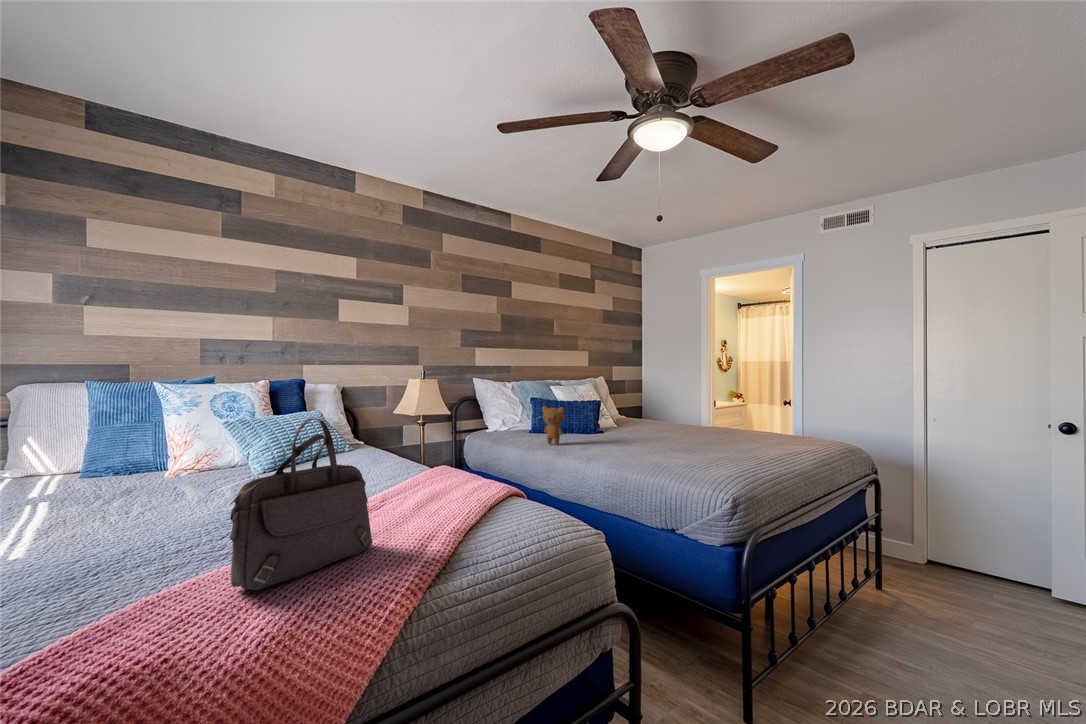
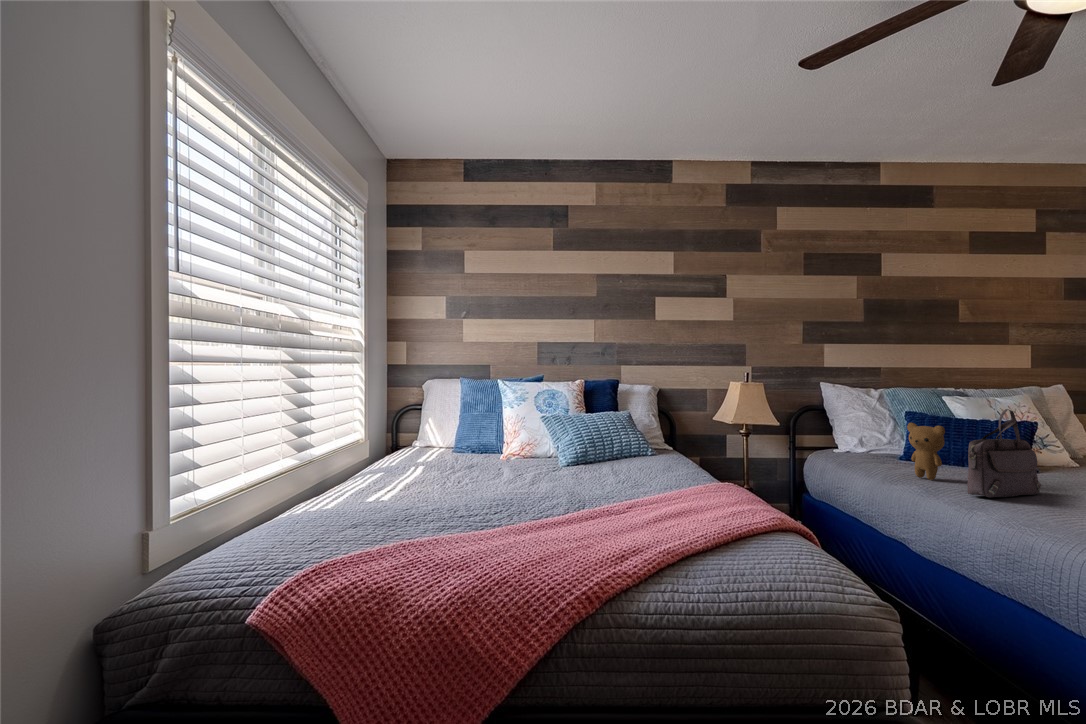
handbag: present [230,418,372,590] -> present [968,409,1041,498]

